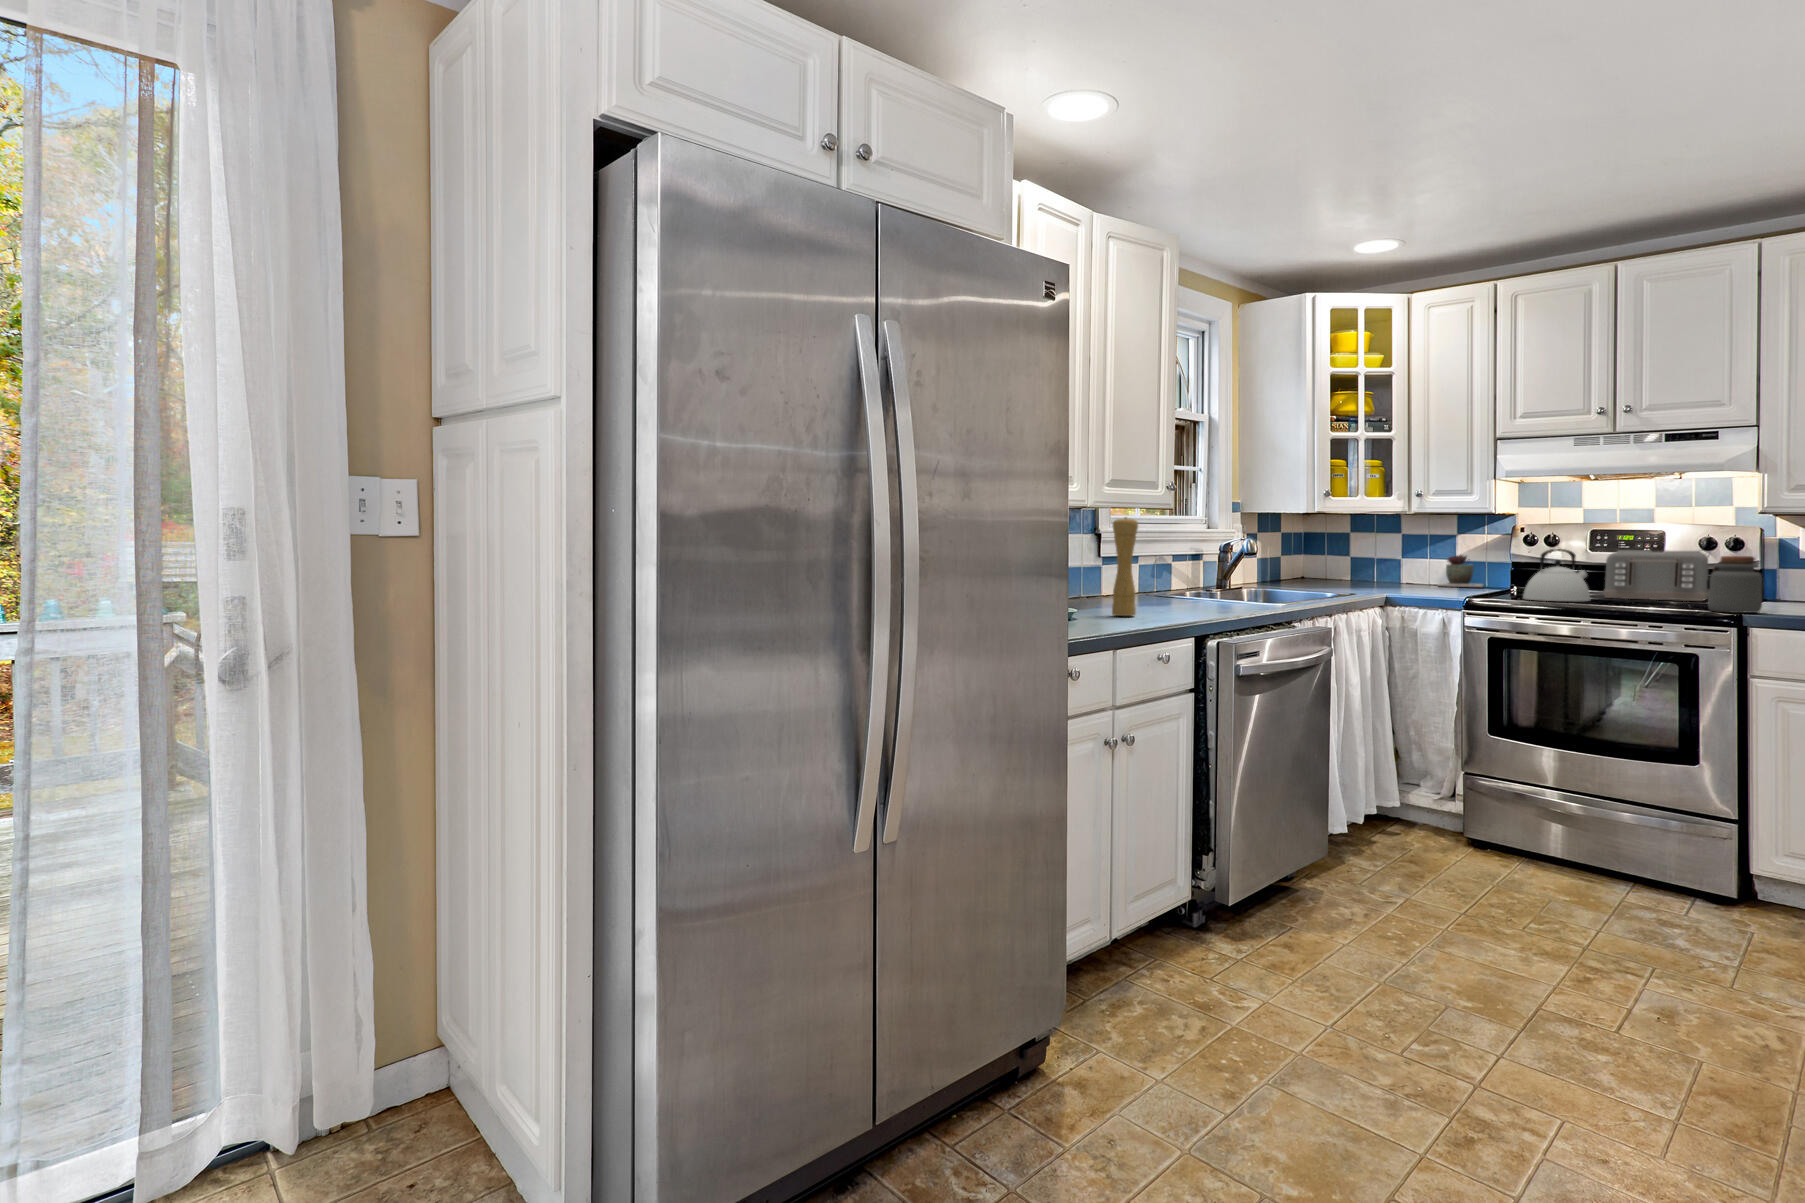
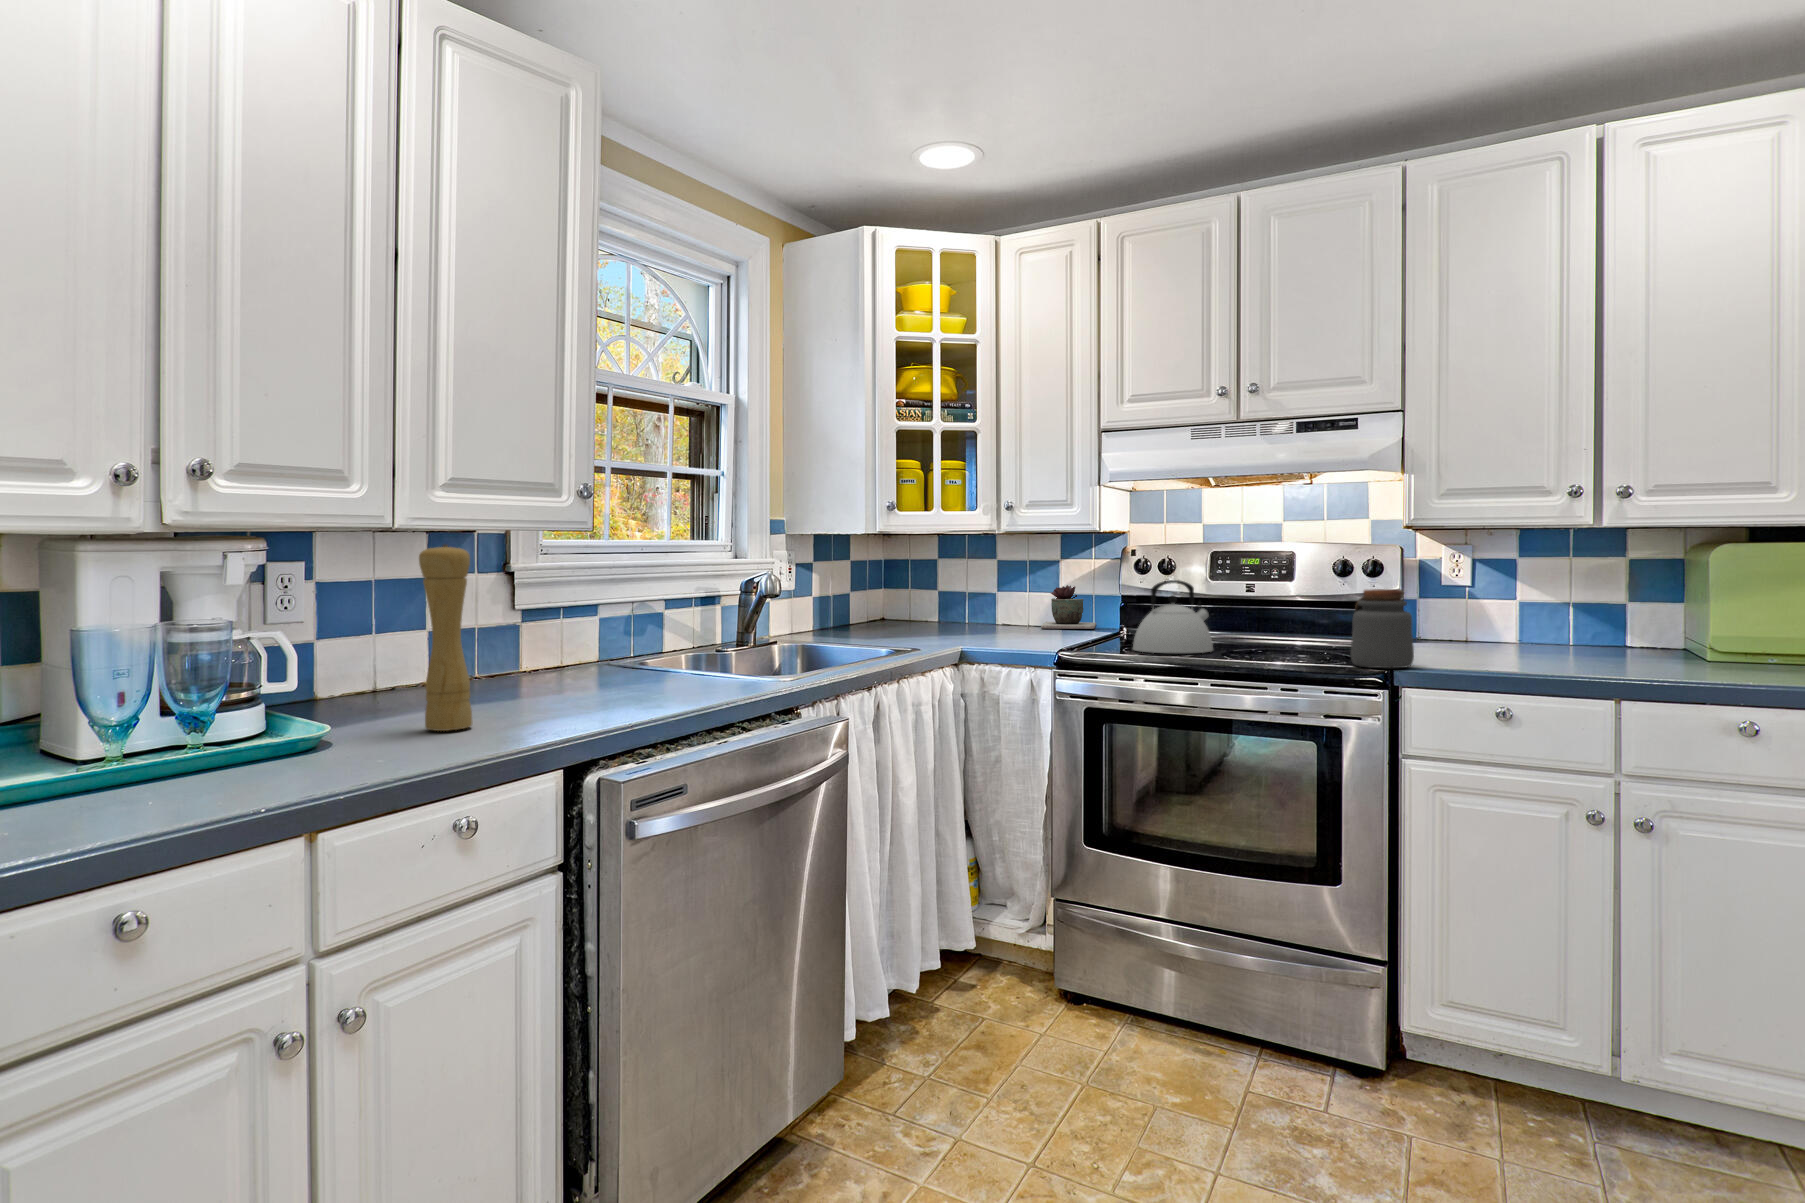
toaster: present [1604,550,1709,601] -> none [1229,578,1351,646]

